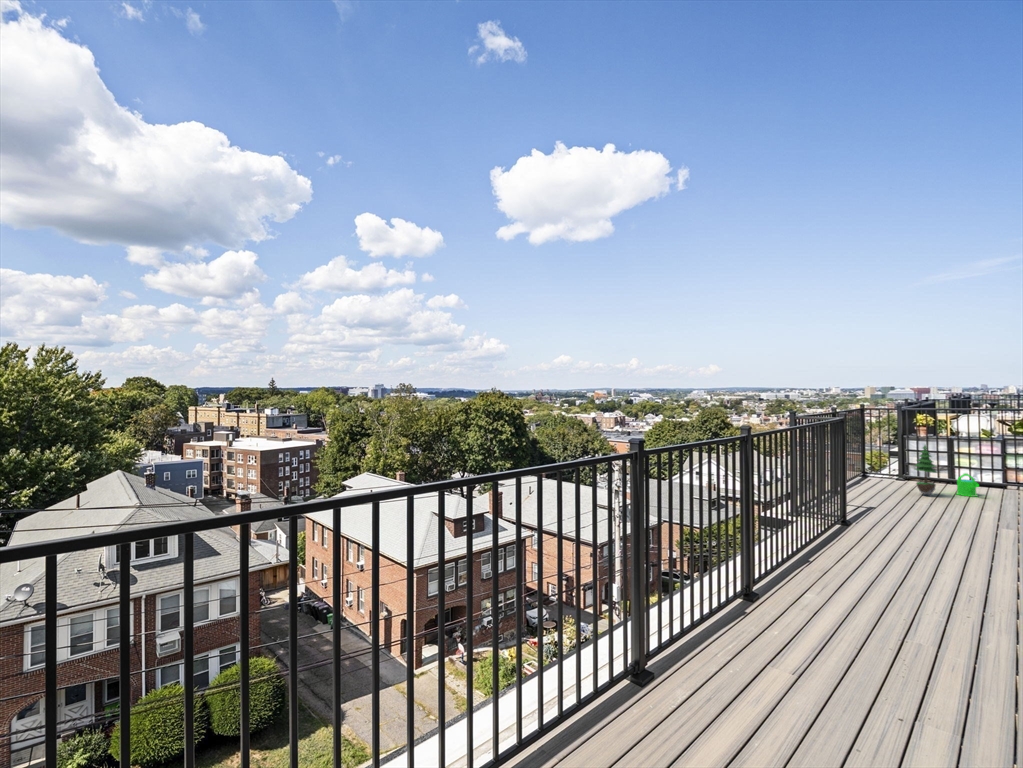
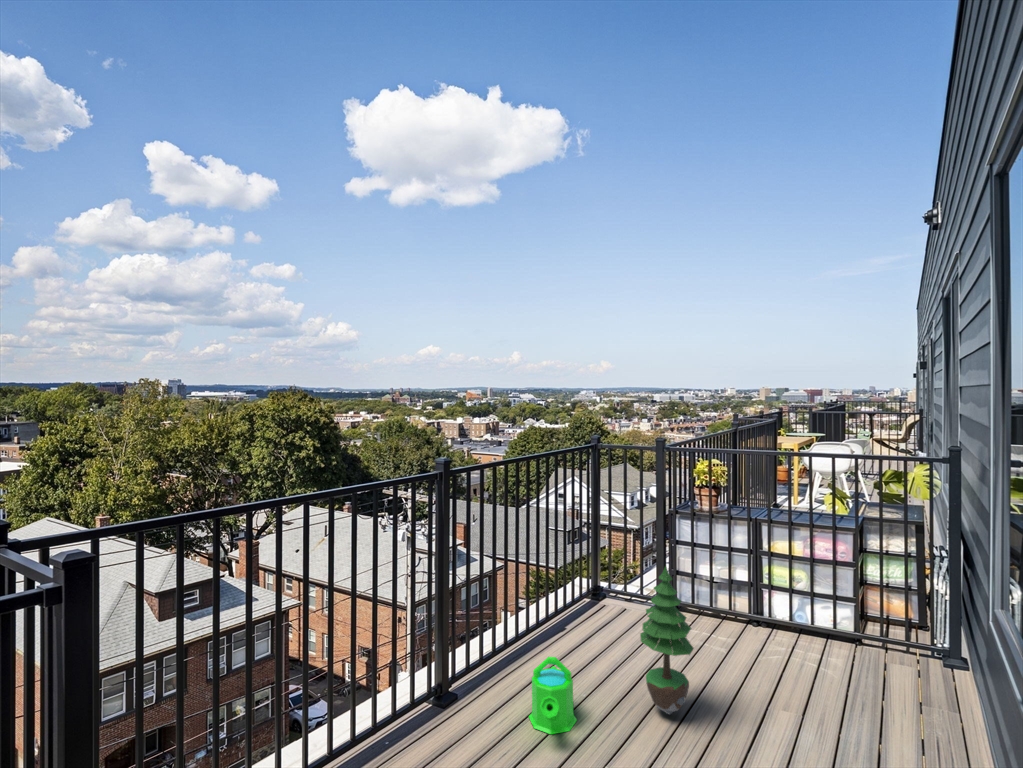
watering can: present [956,473,979,496] -> present [529,657,577,734]

